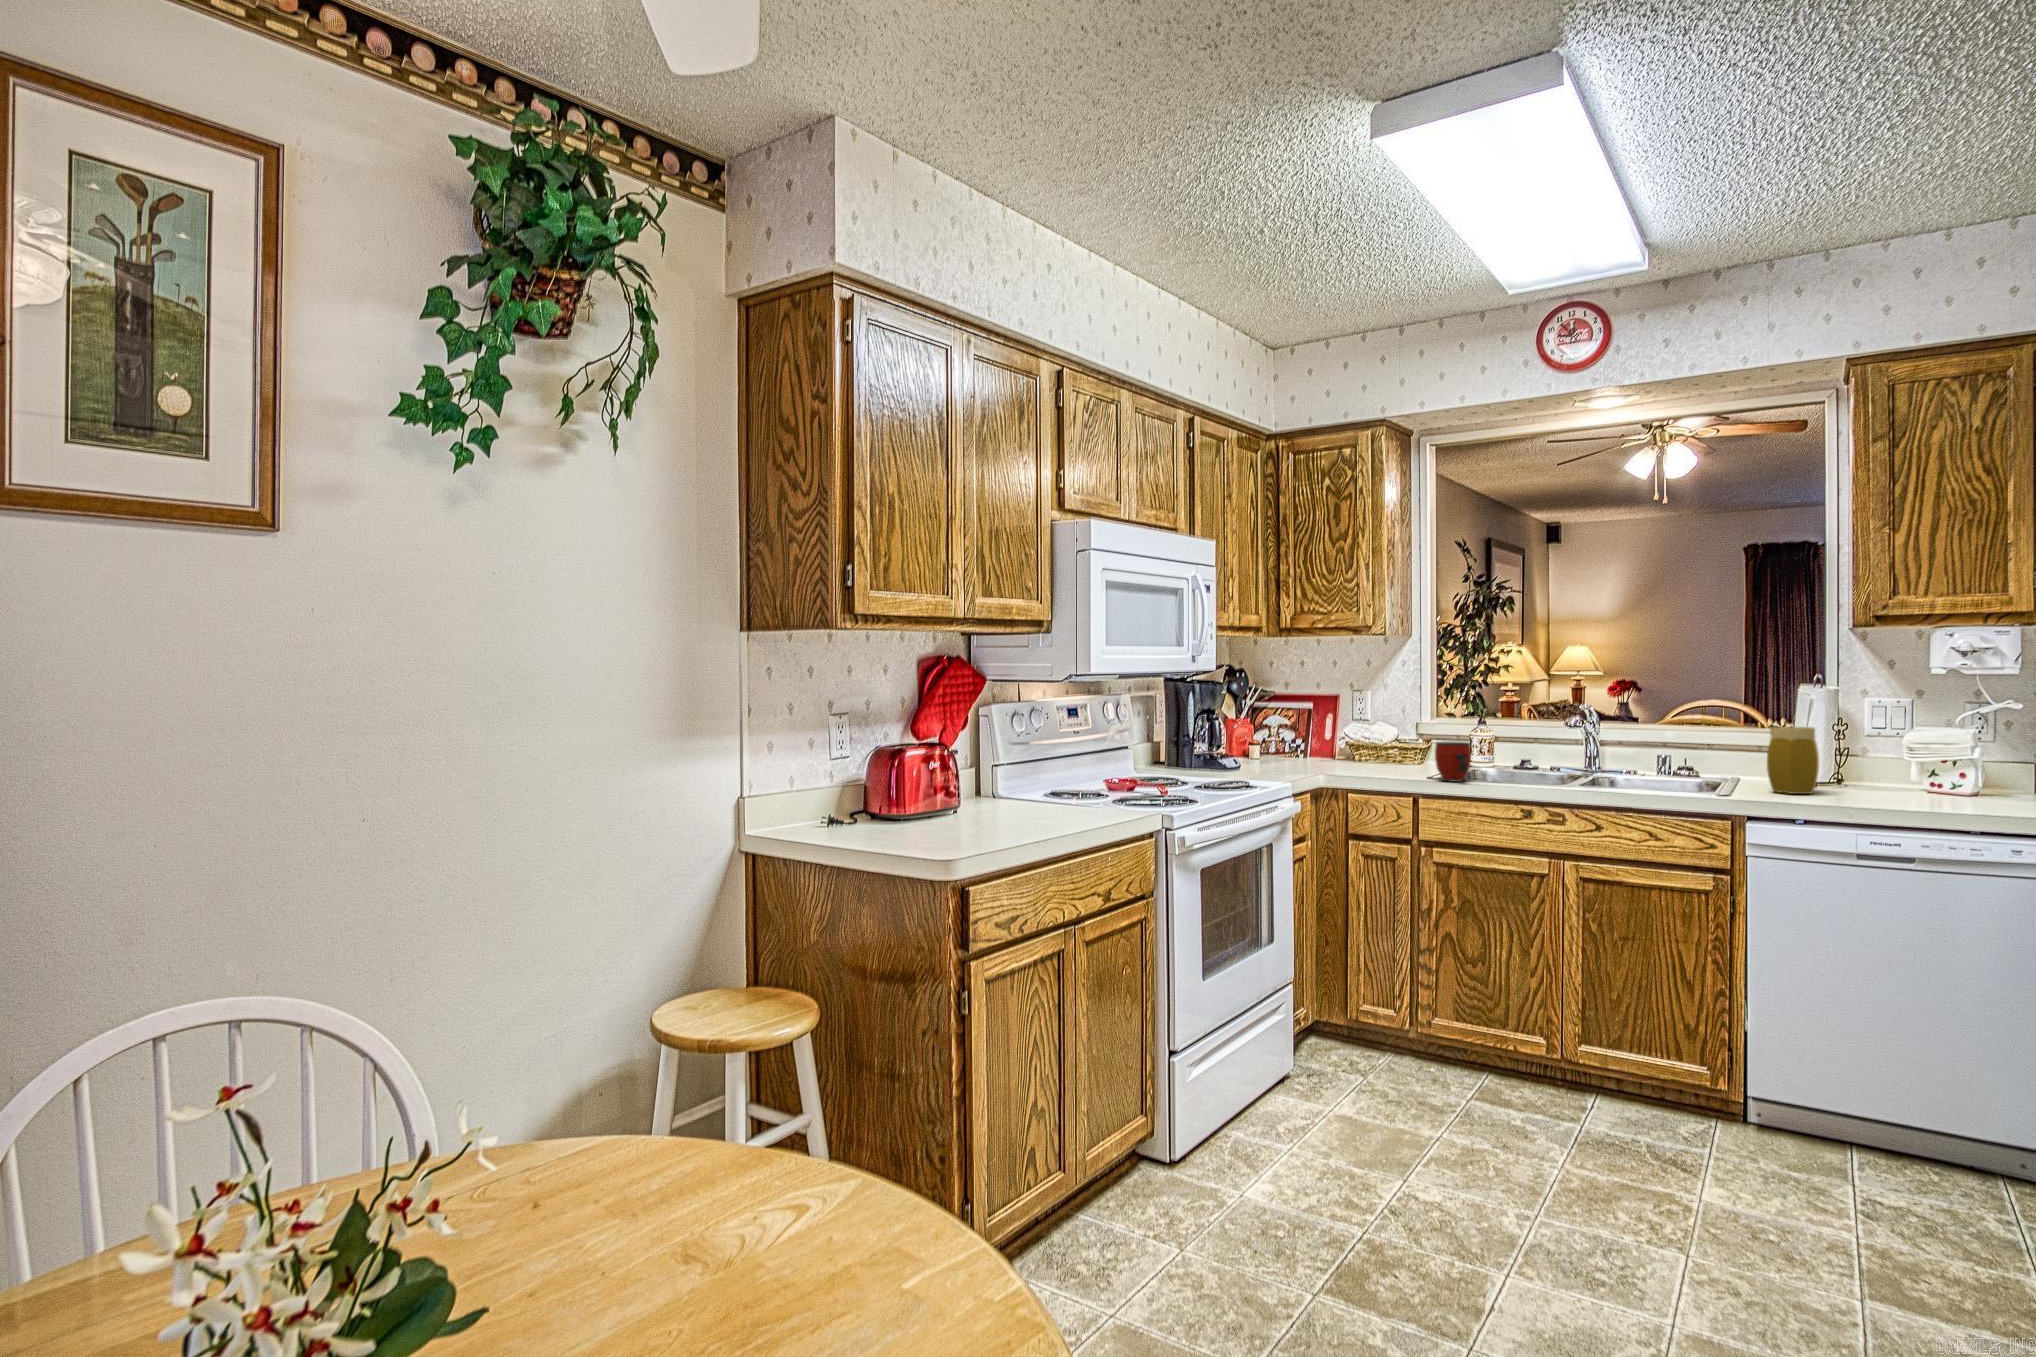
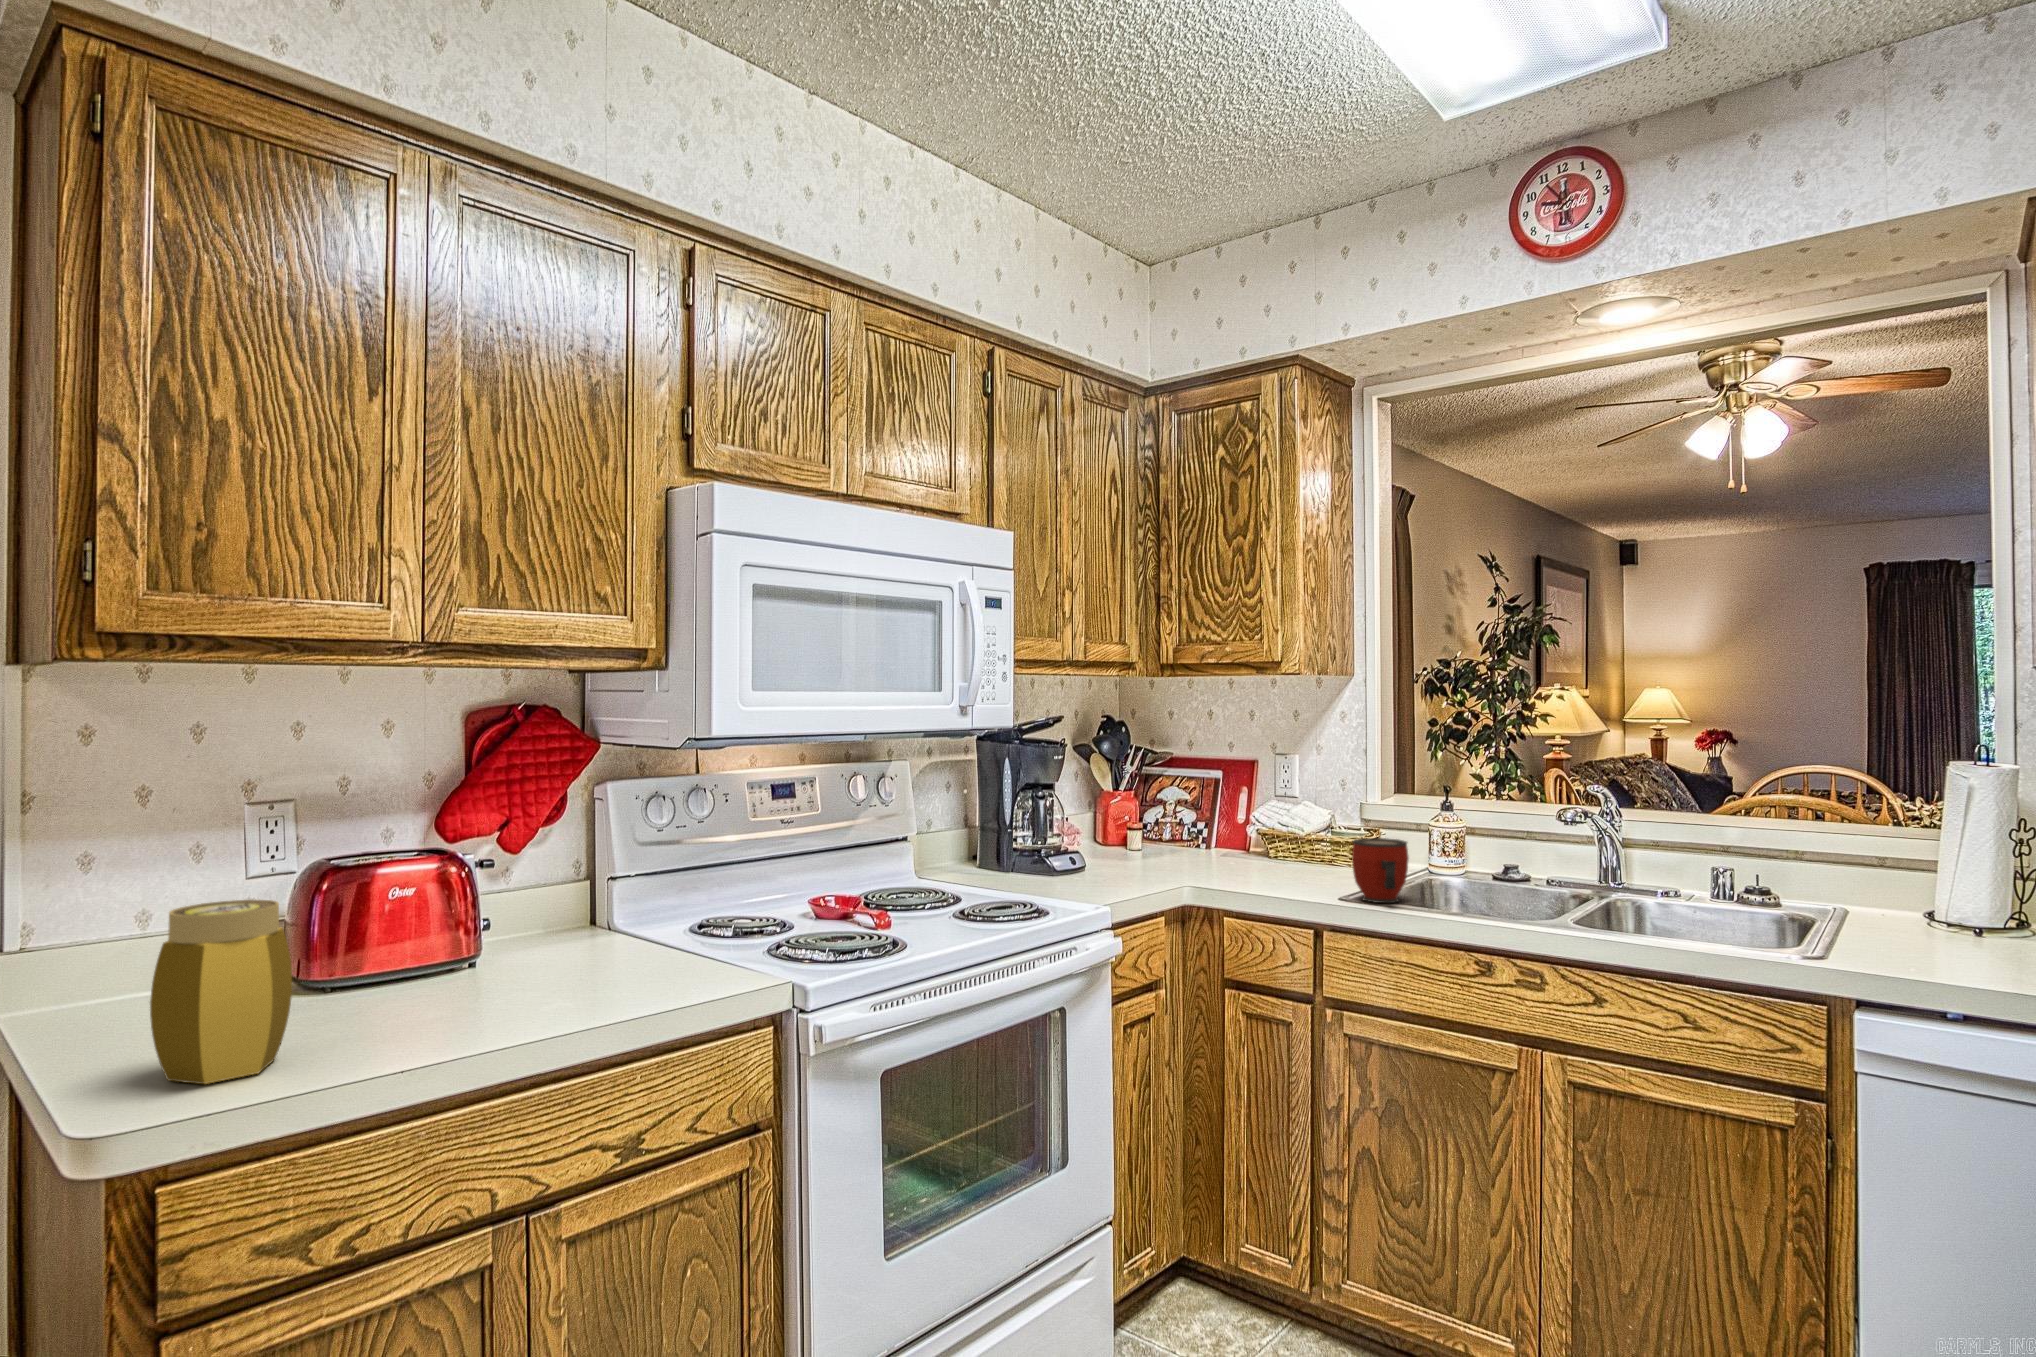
jar: present [1767,727,1819,794] -> present [150,900,292,1084]

